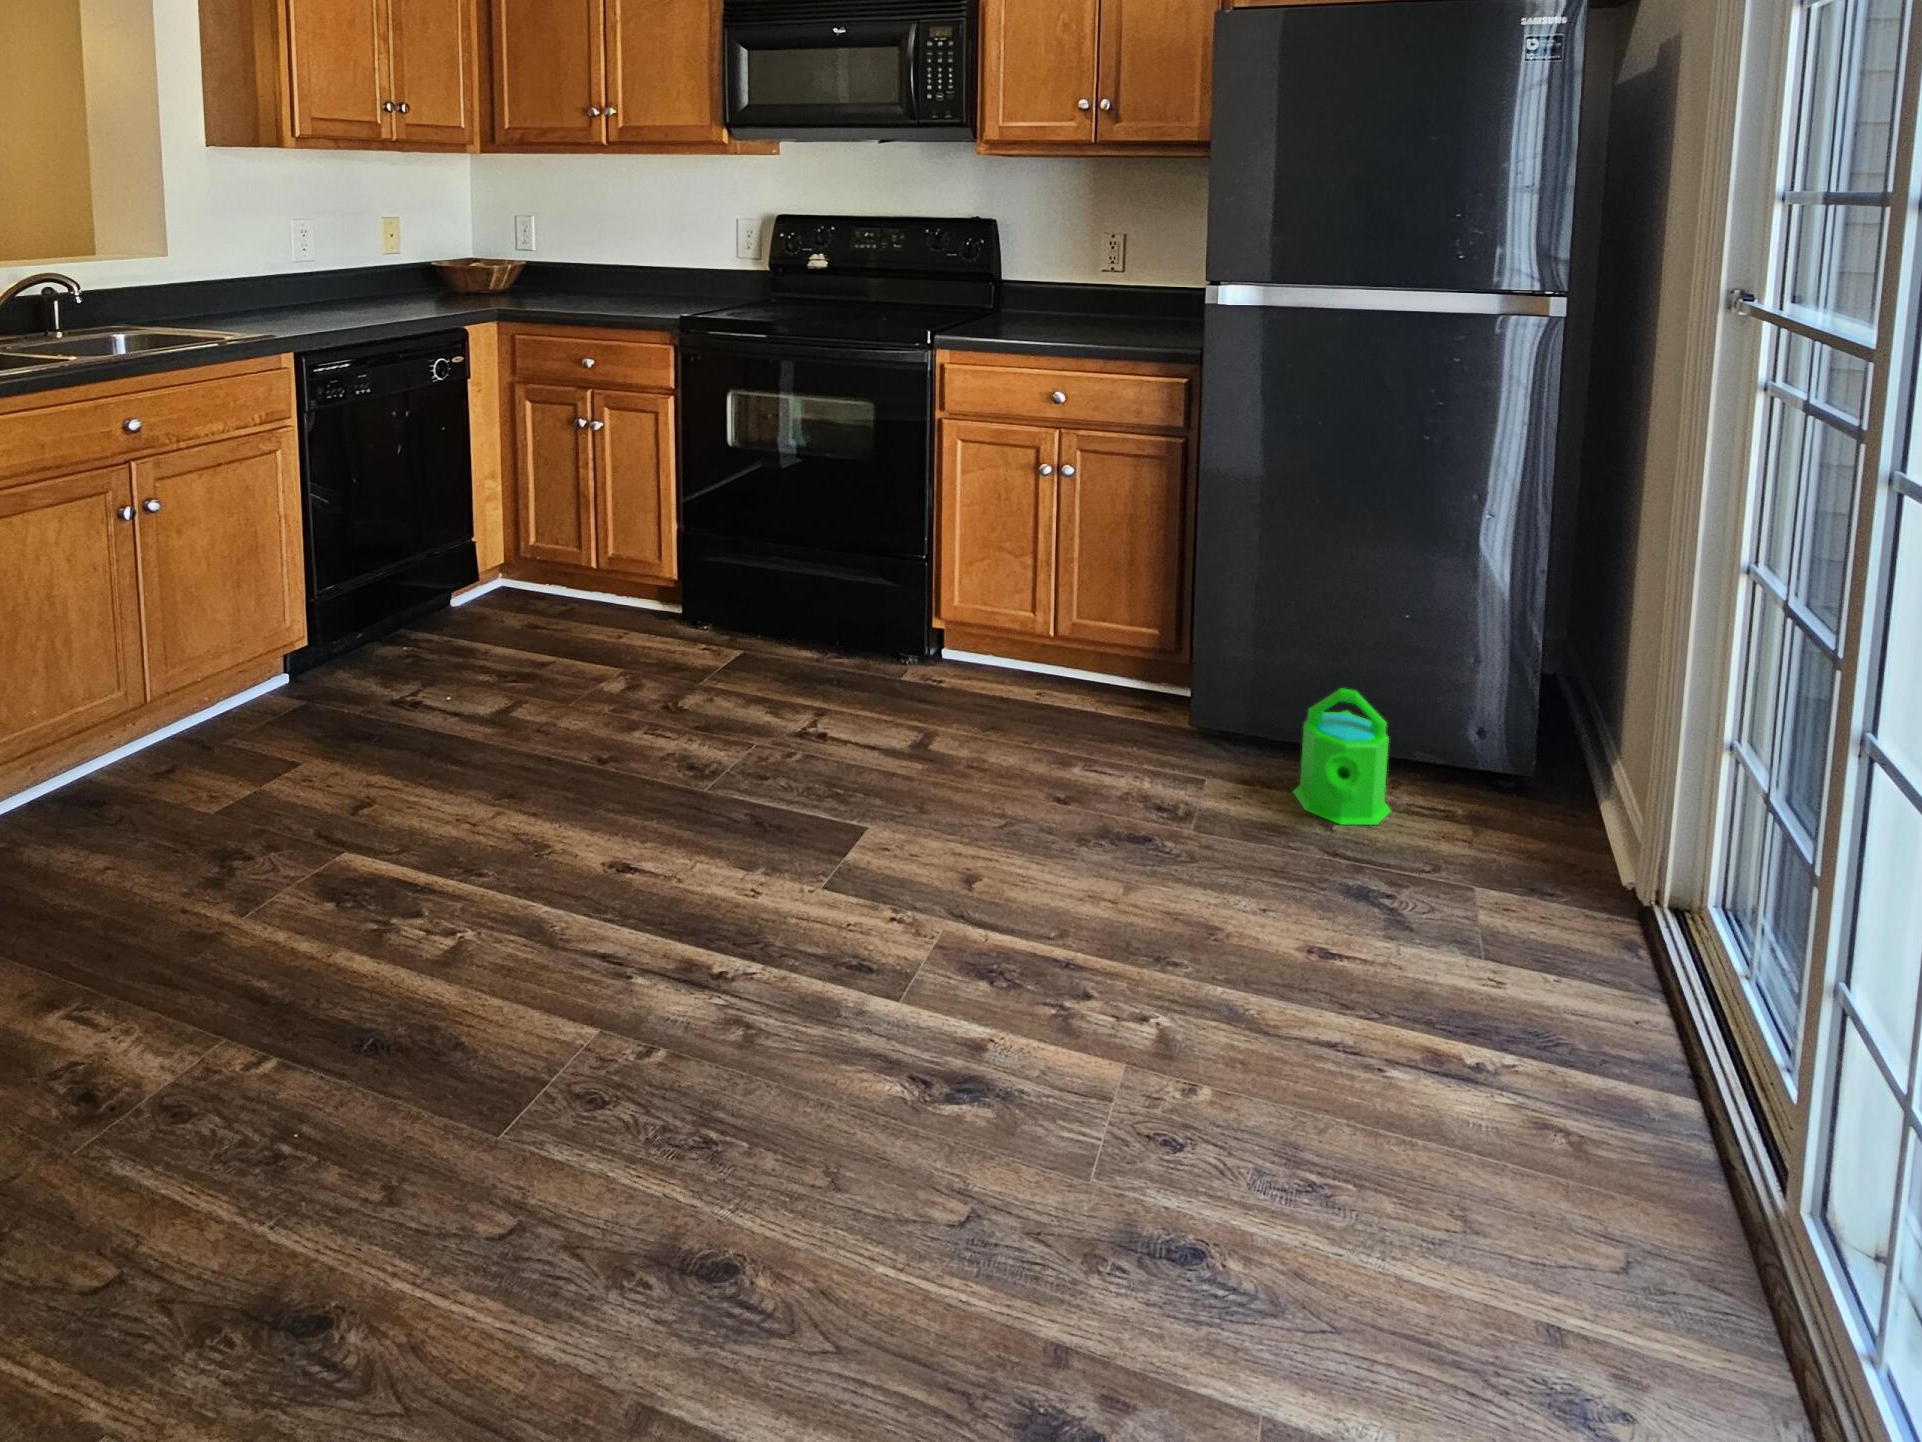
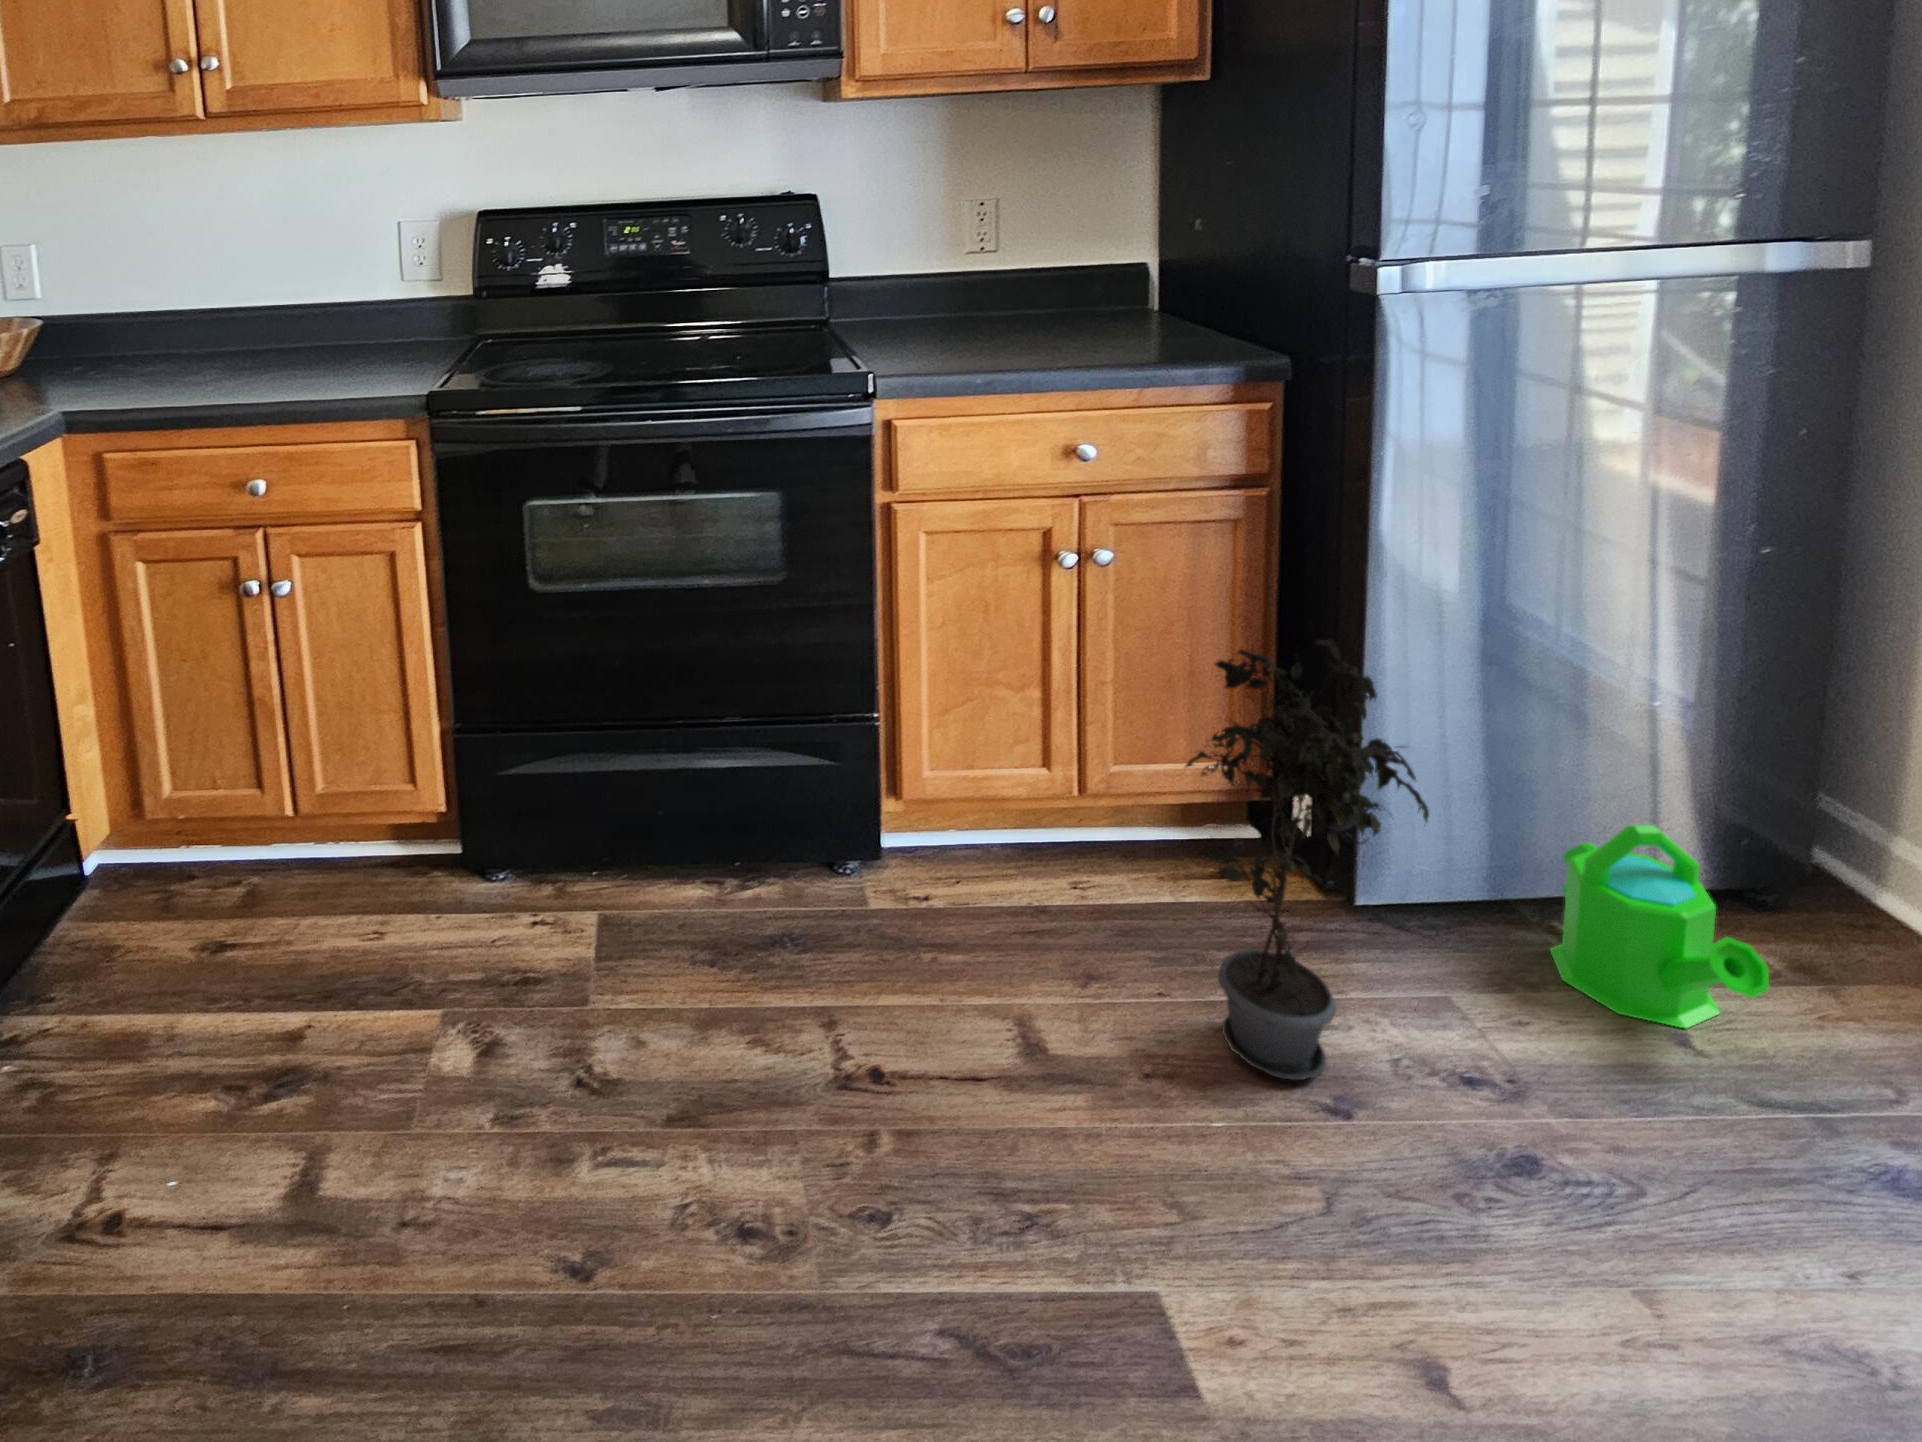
potted plant: none [1005,510,1127,788] -> present [1186,639,1429,1081]

